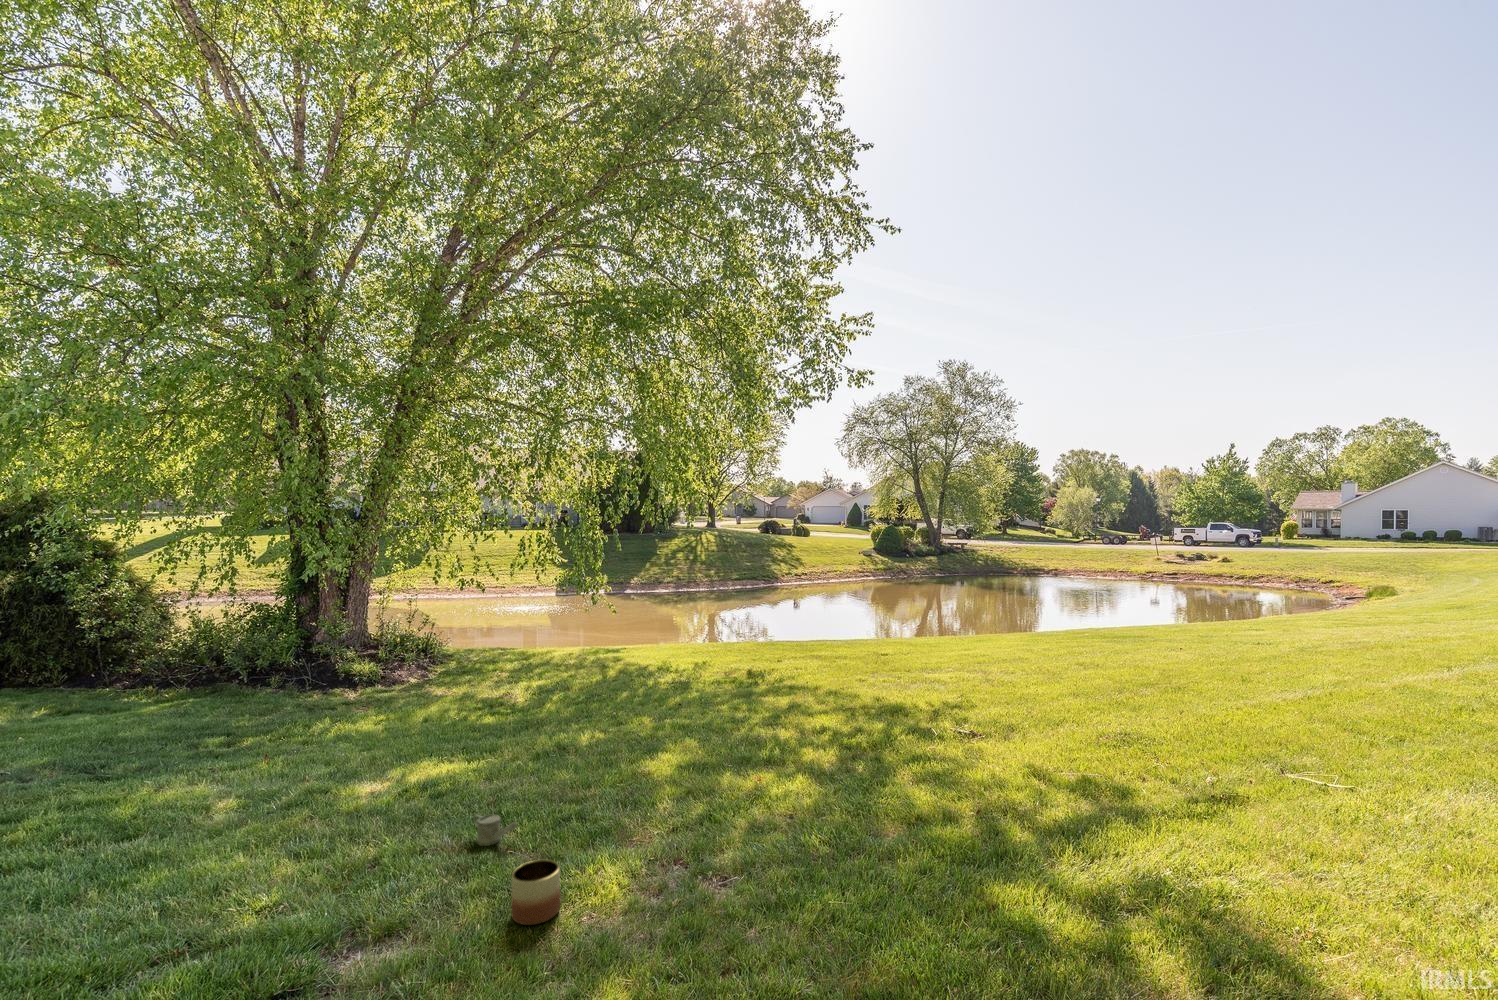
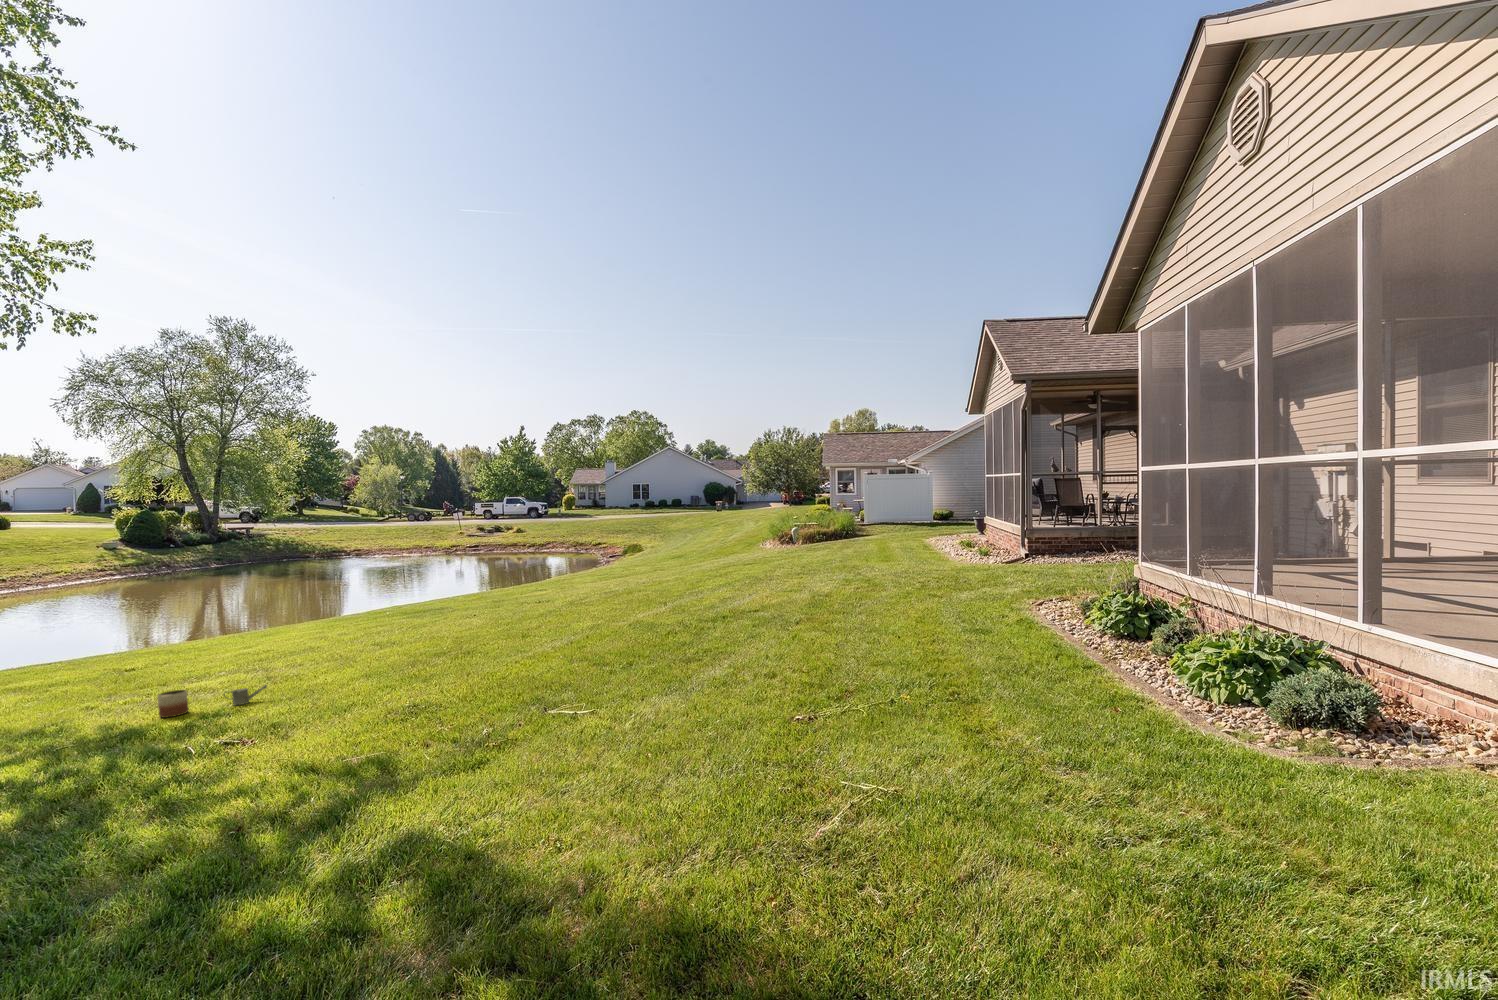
watering can: present [473,814,516,846] -> present [224,685,267,706]

